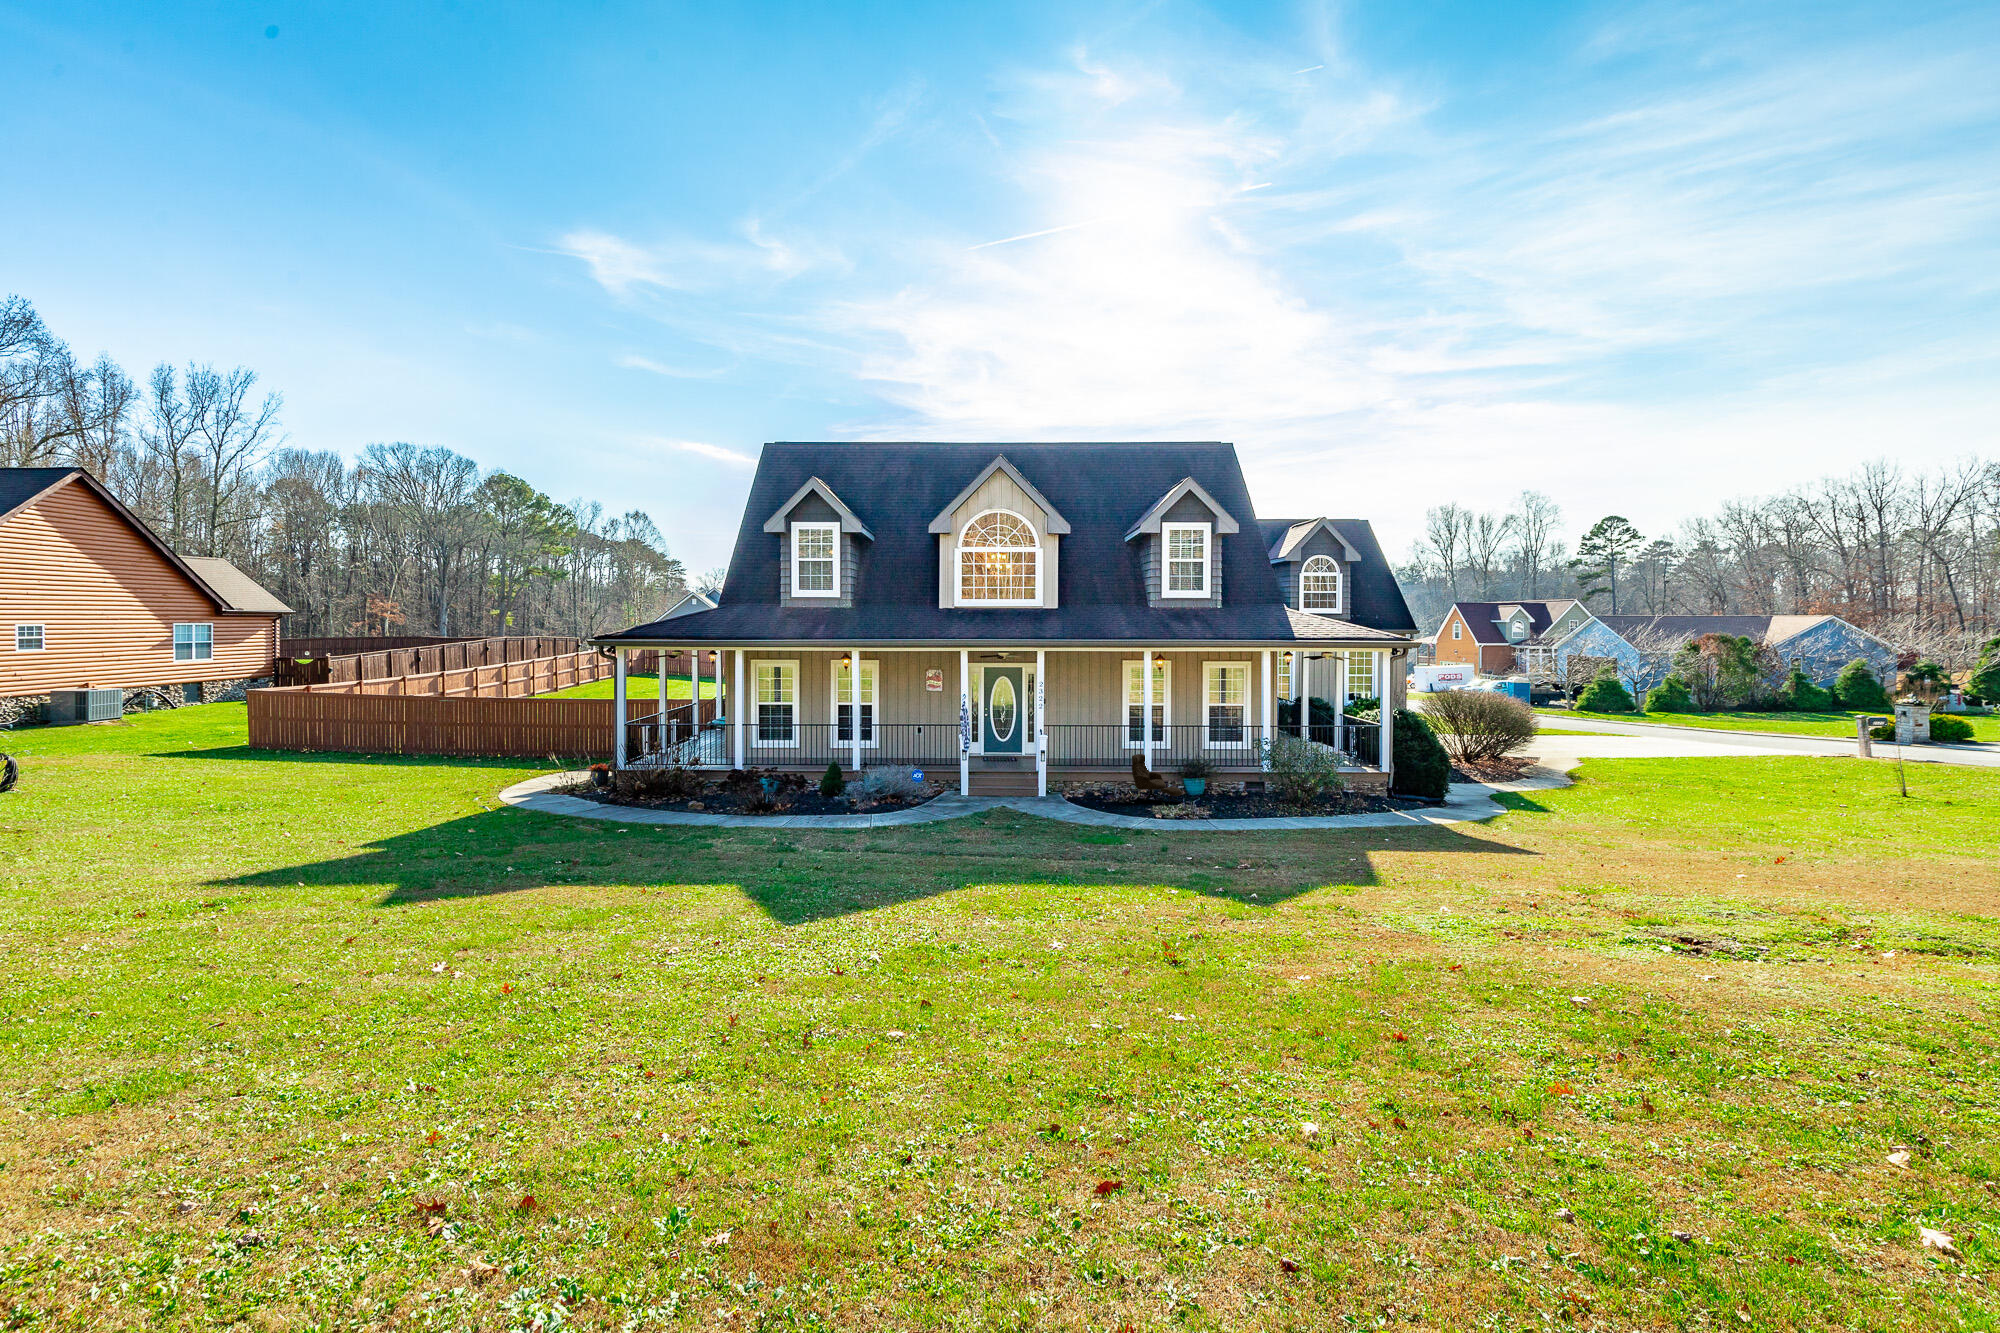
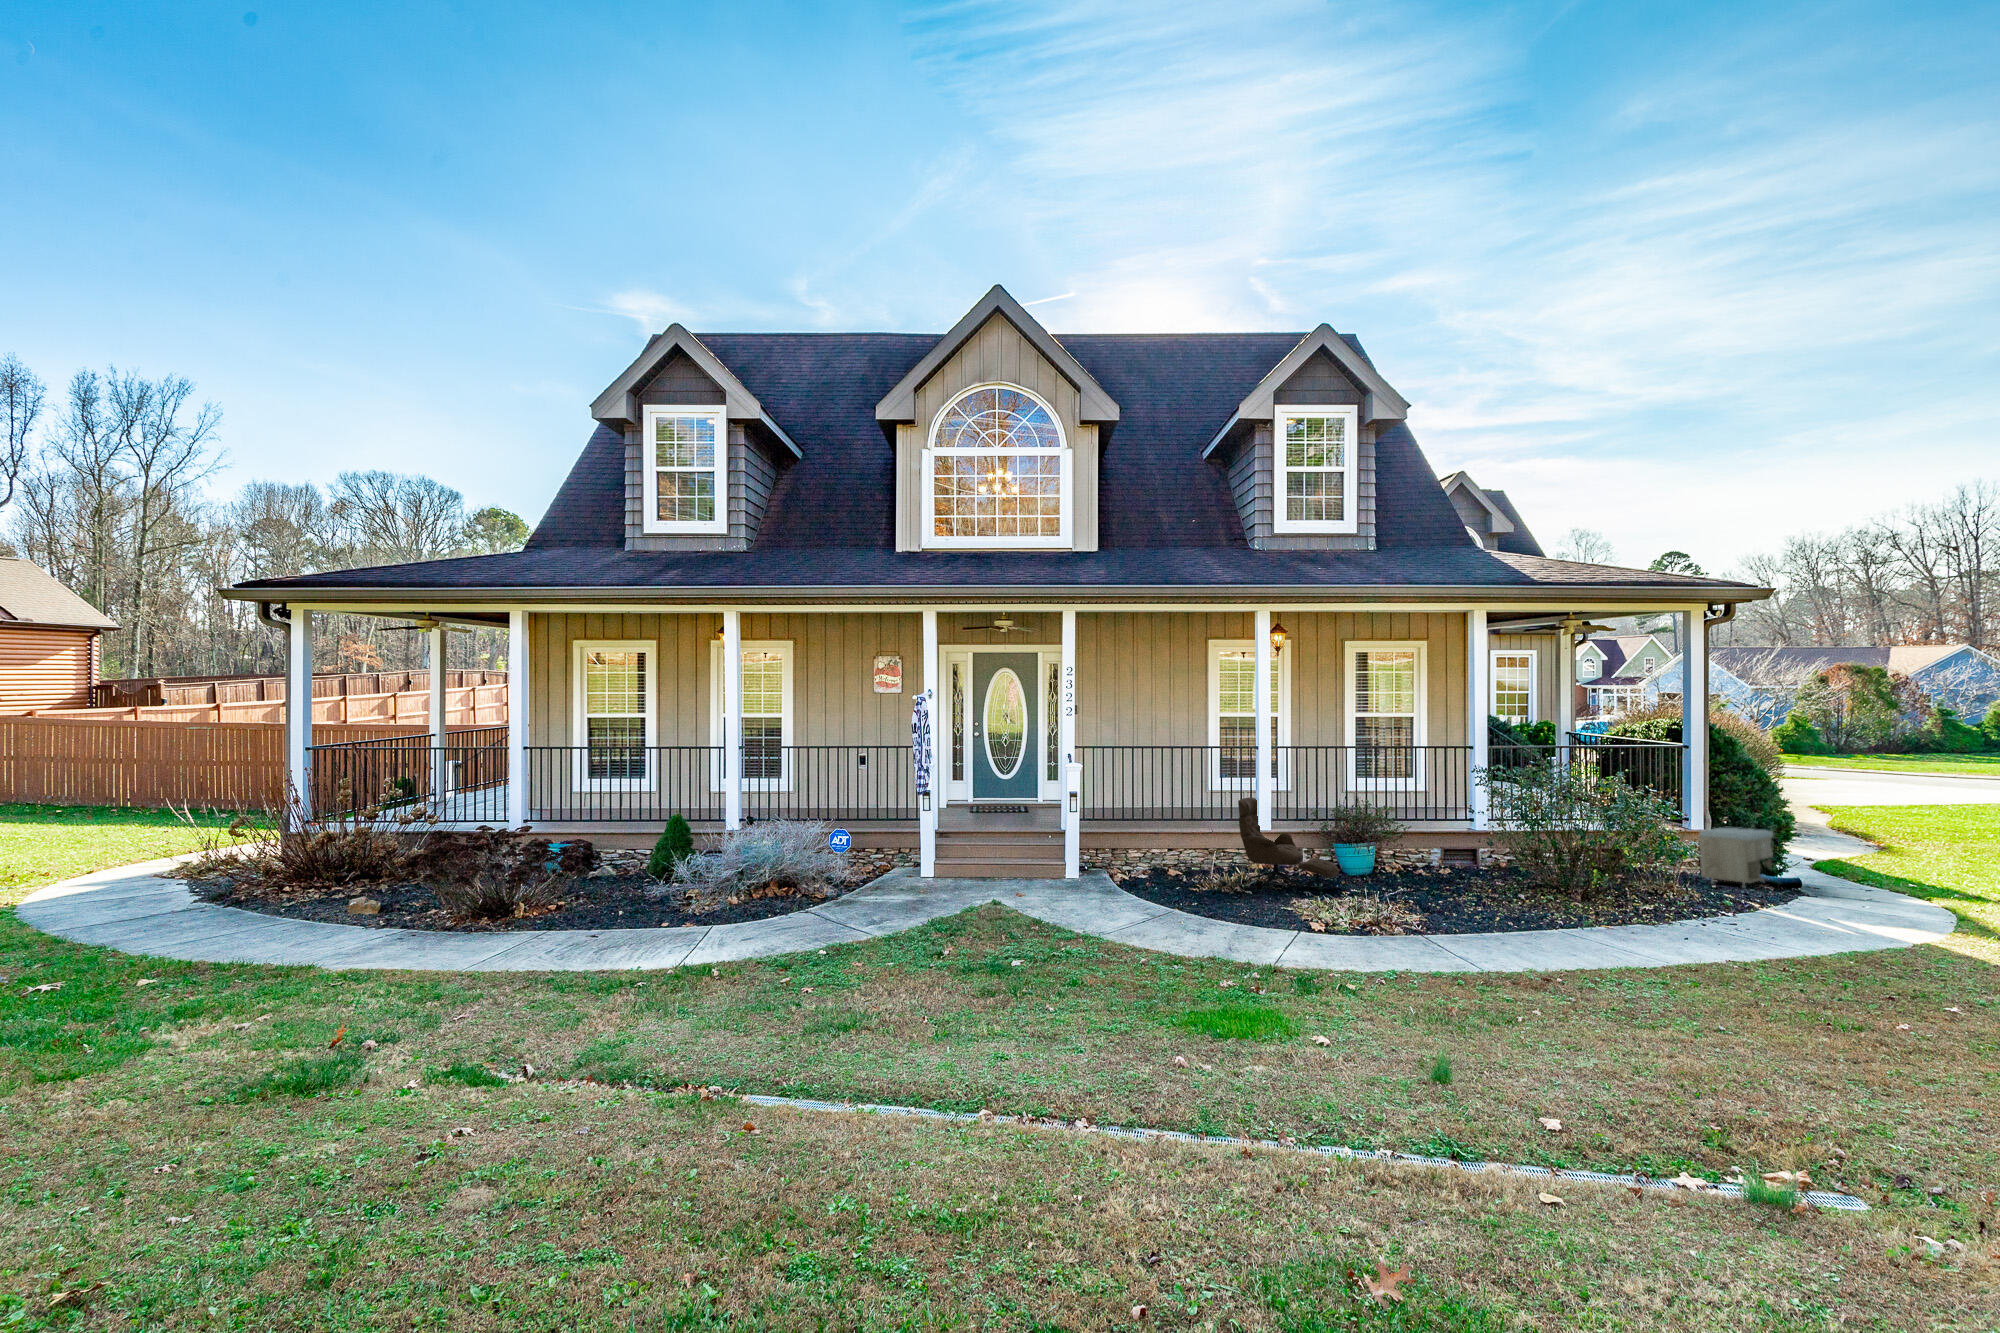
storage bench: none [1378,770,1419,801] -> present [1699,828,1773,887]

